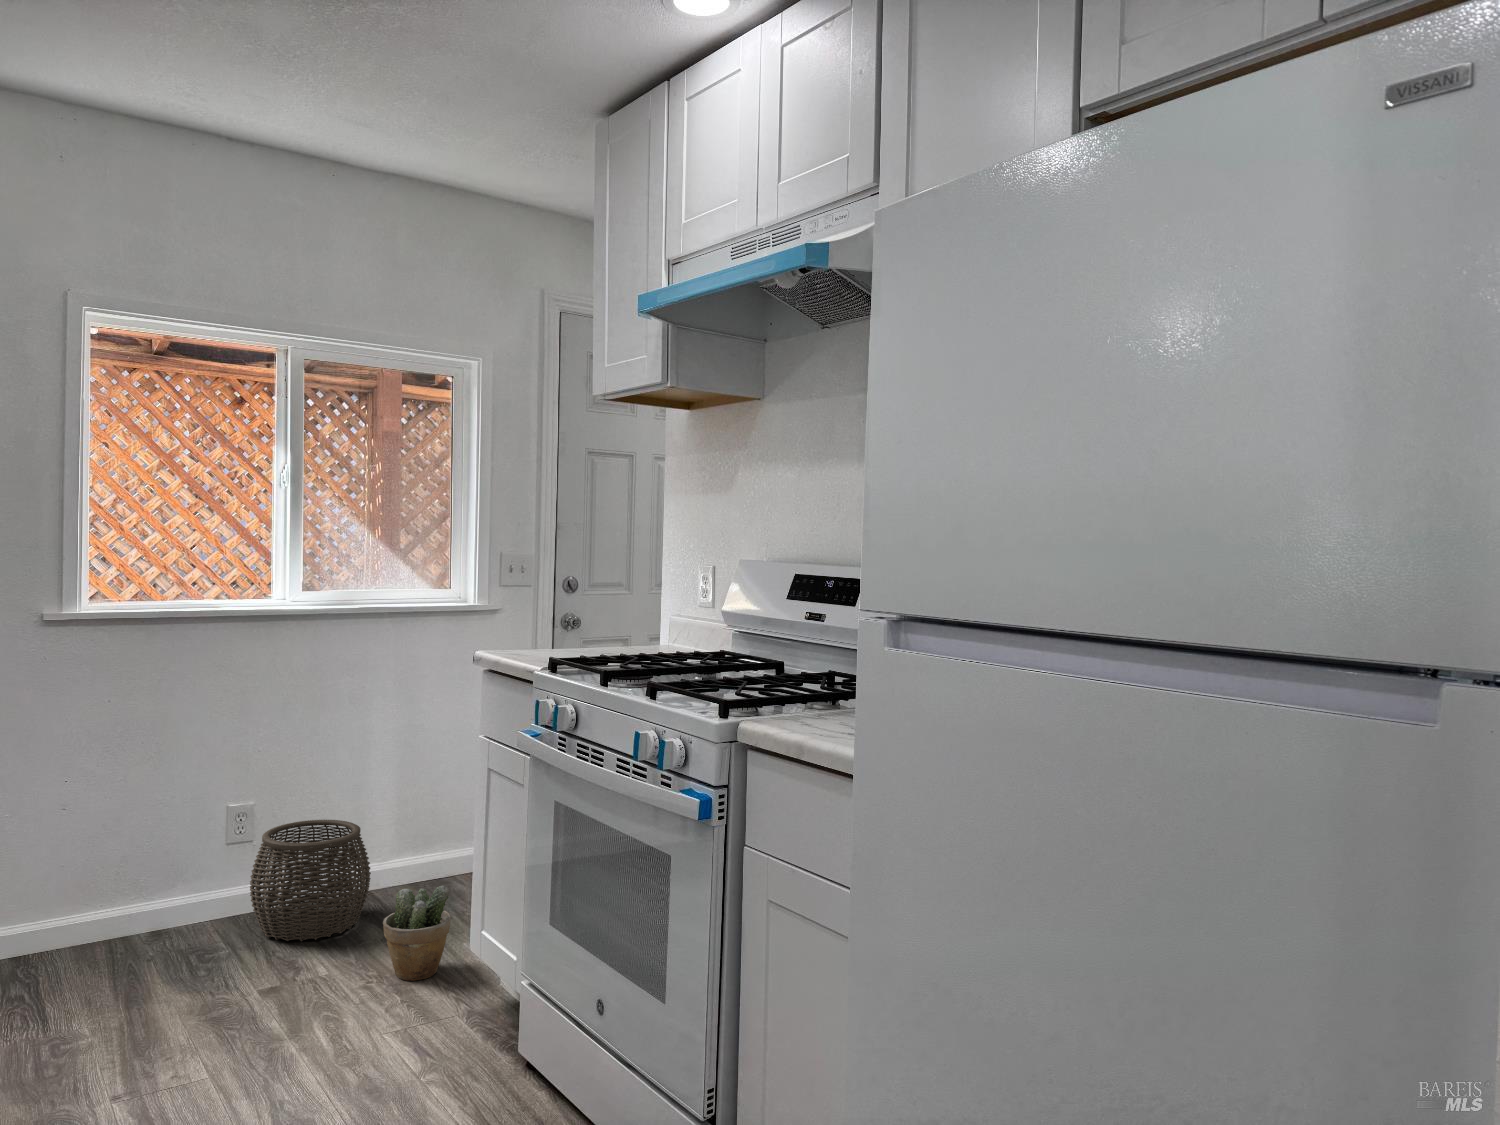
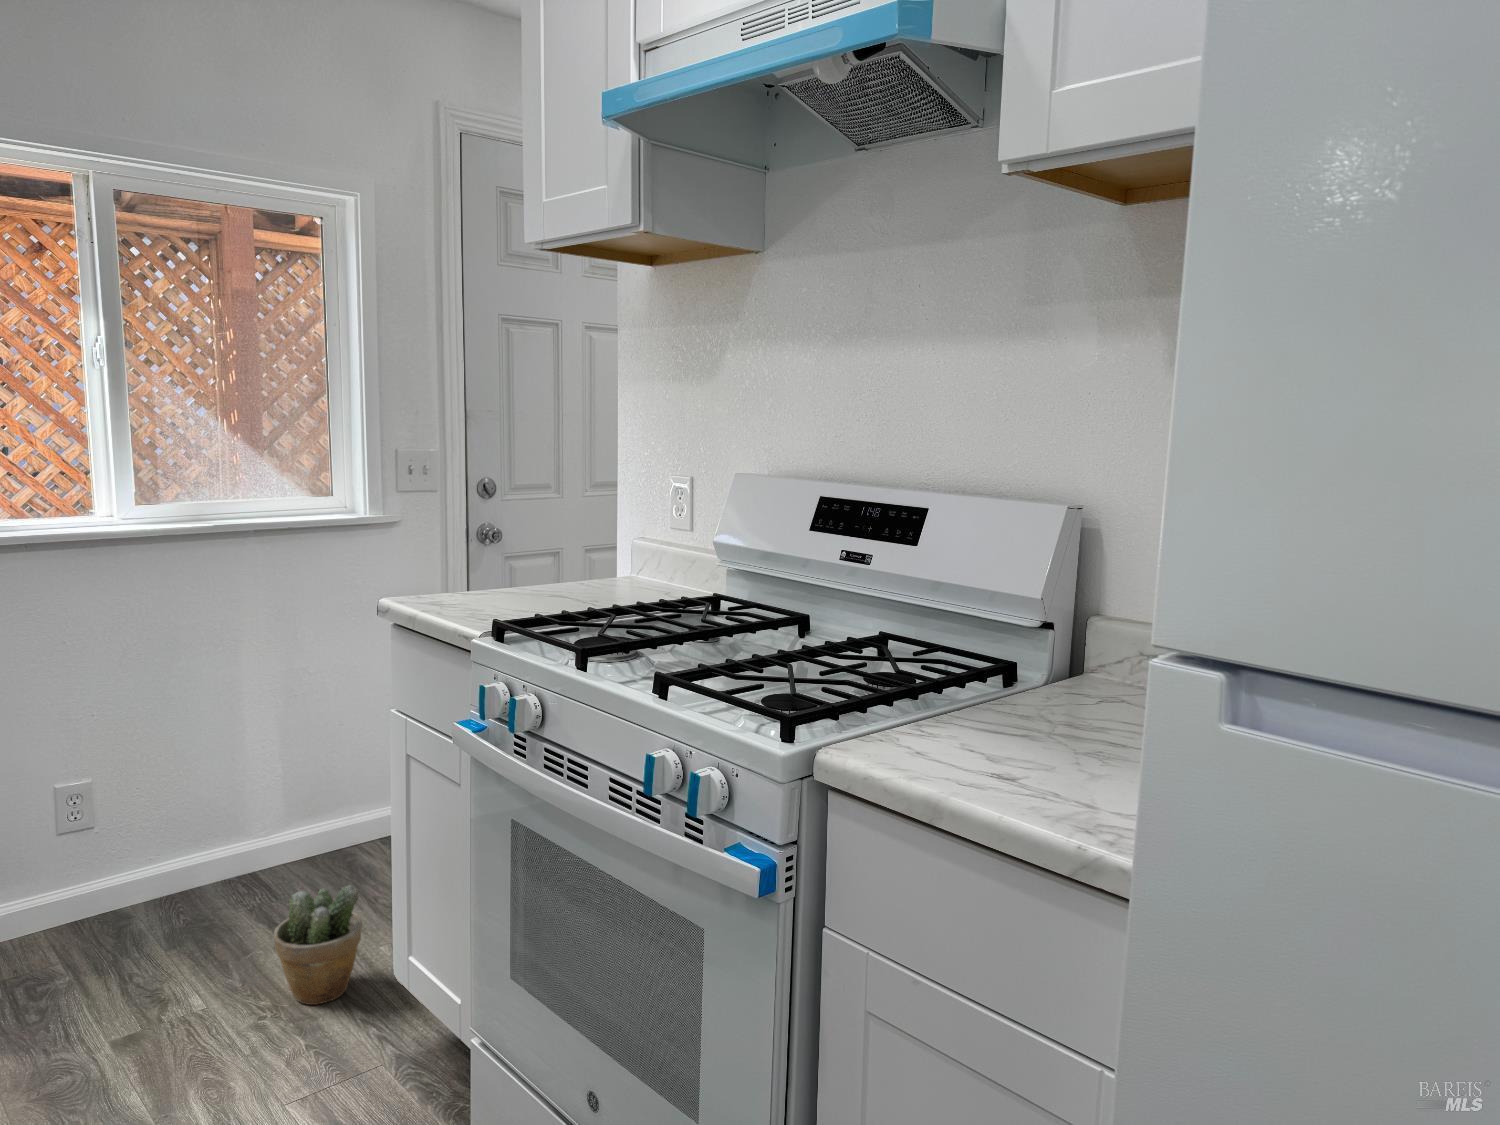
woven basket: present [250,820,371,941] -> none [94,792,255,952]

